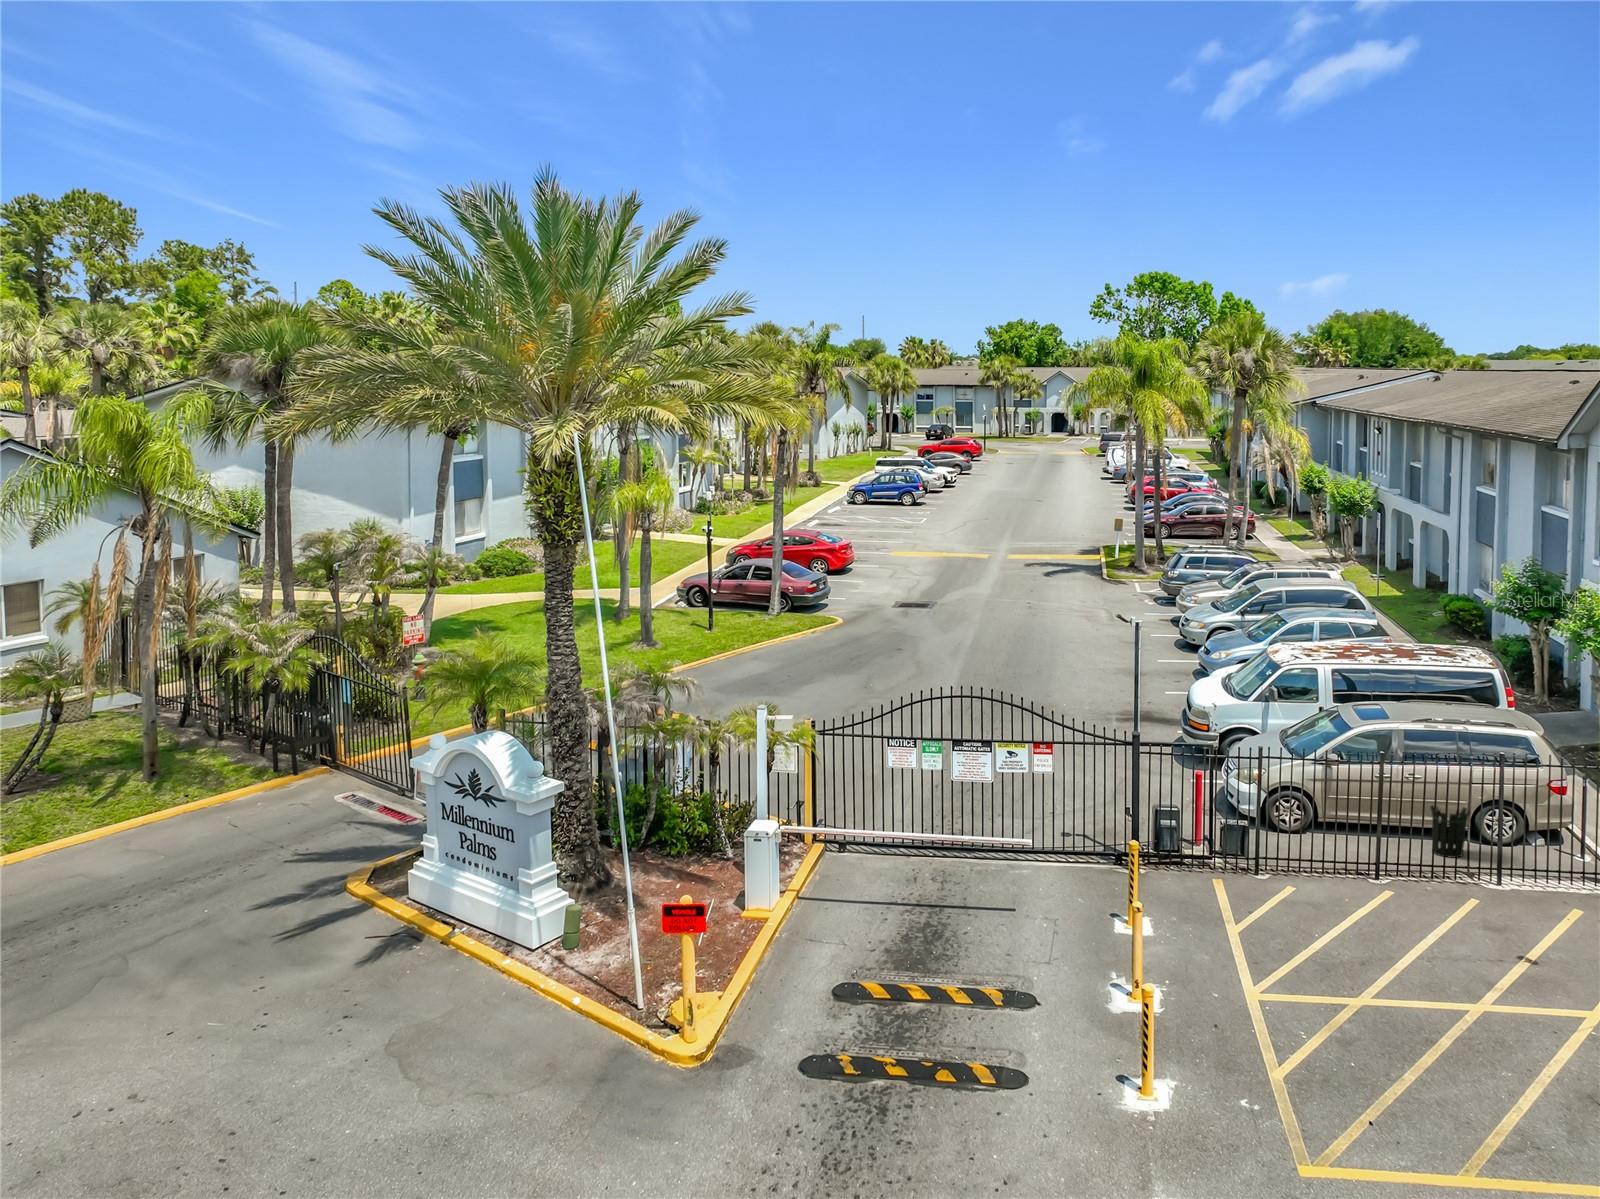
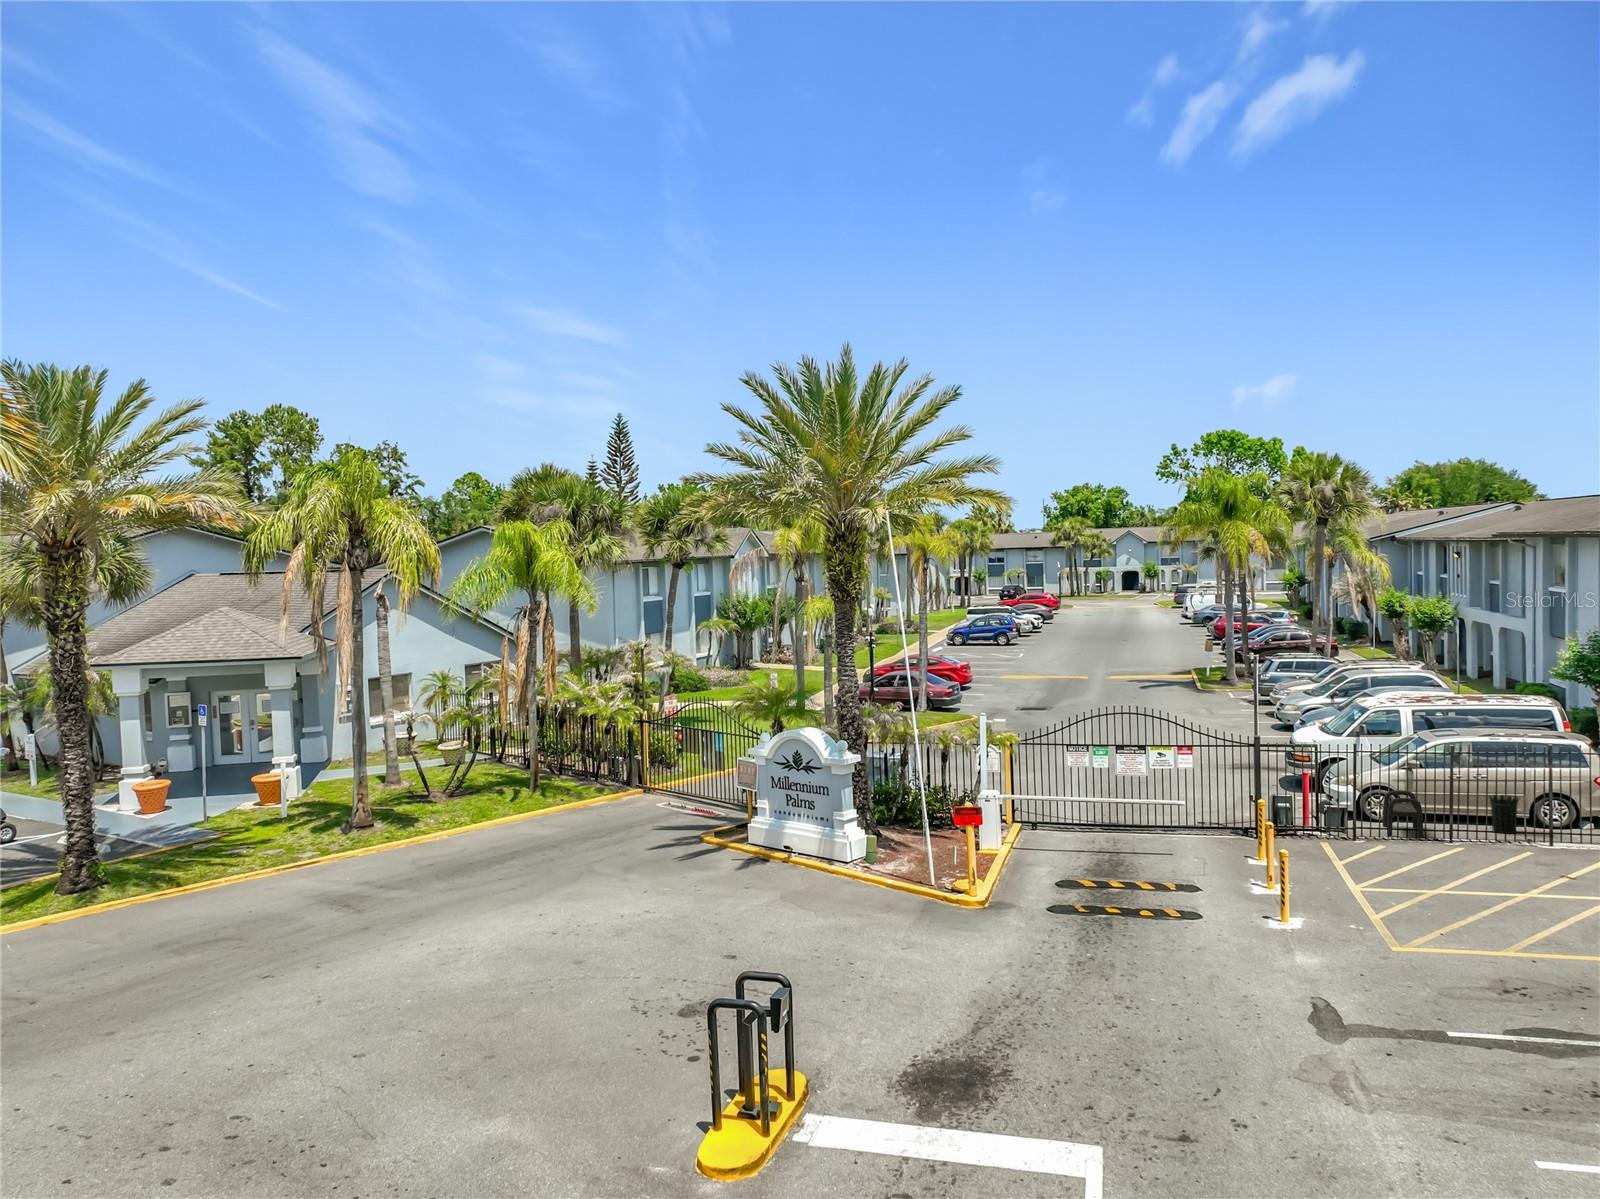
bench: present [272,725,337,775] -> present [1383,790,1423,837]

